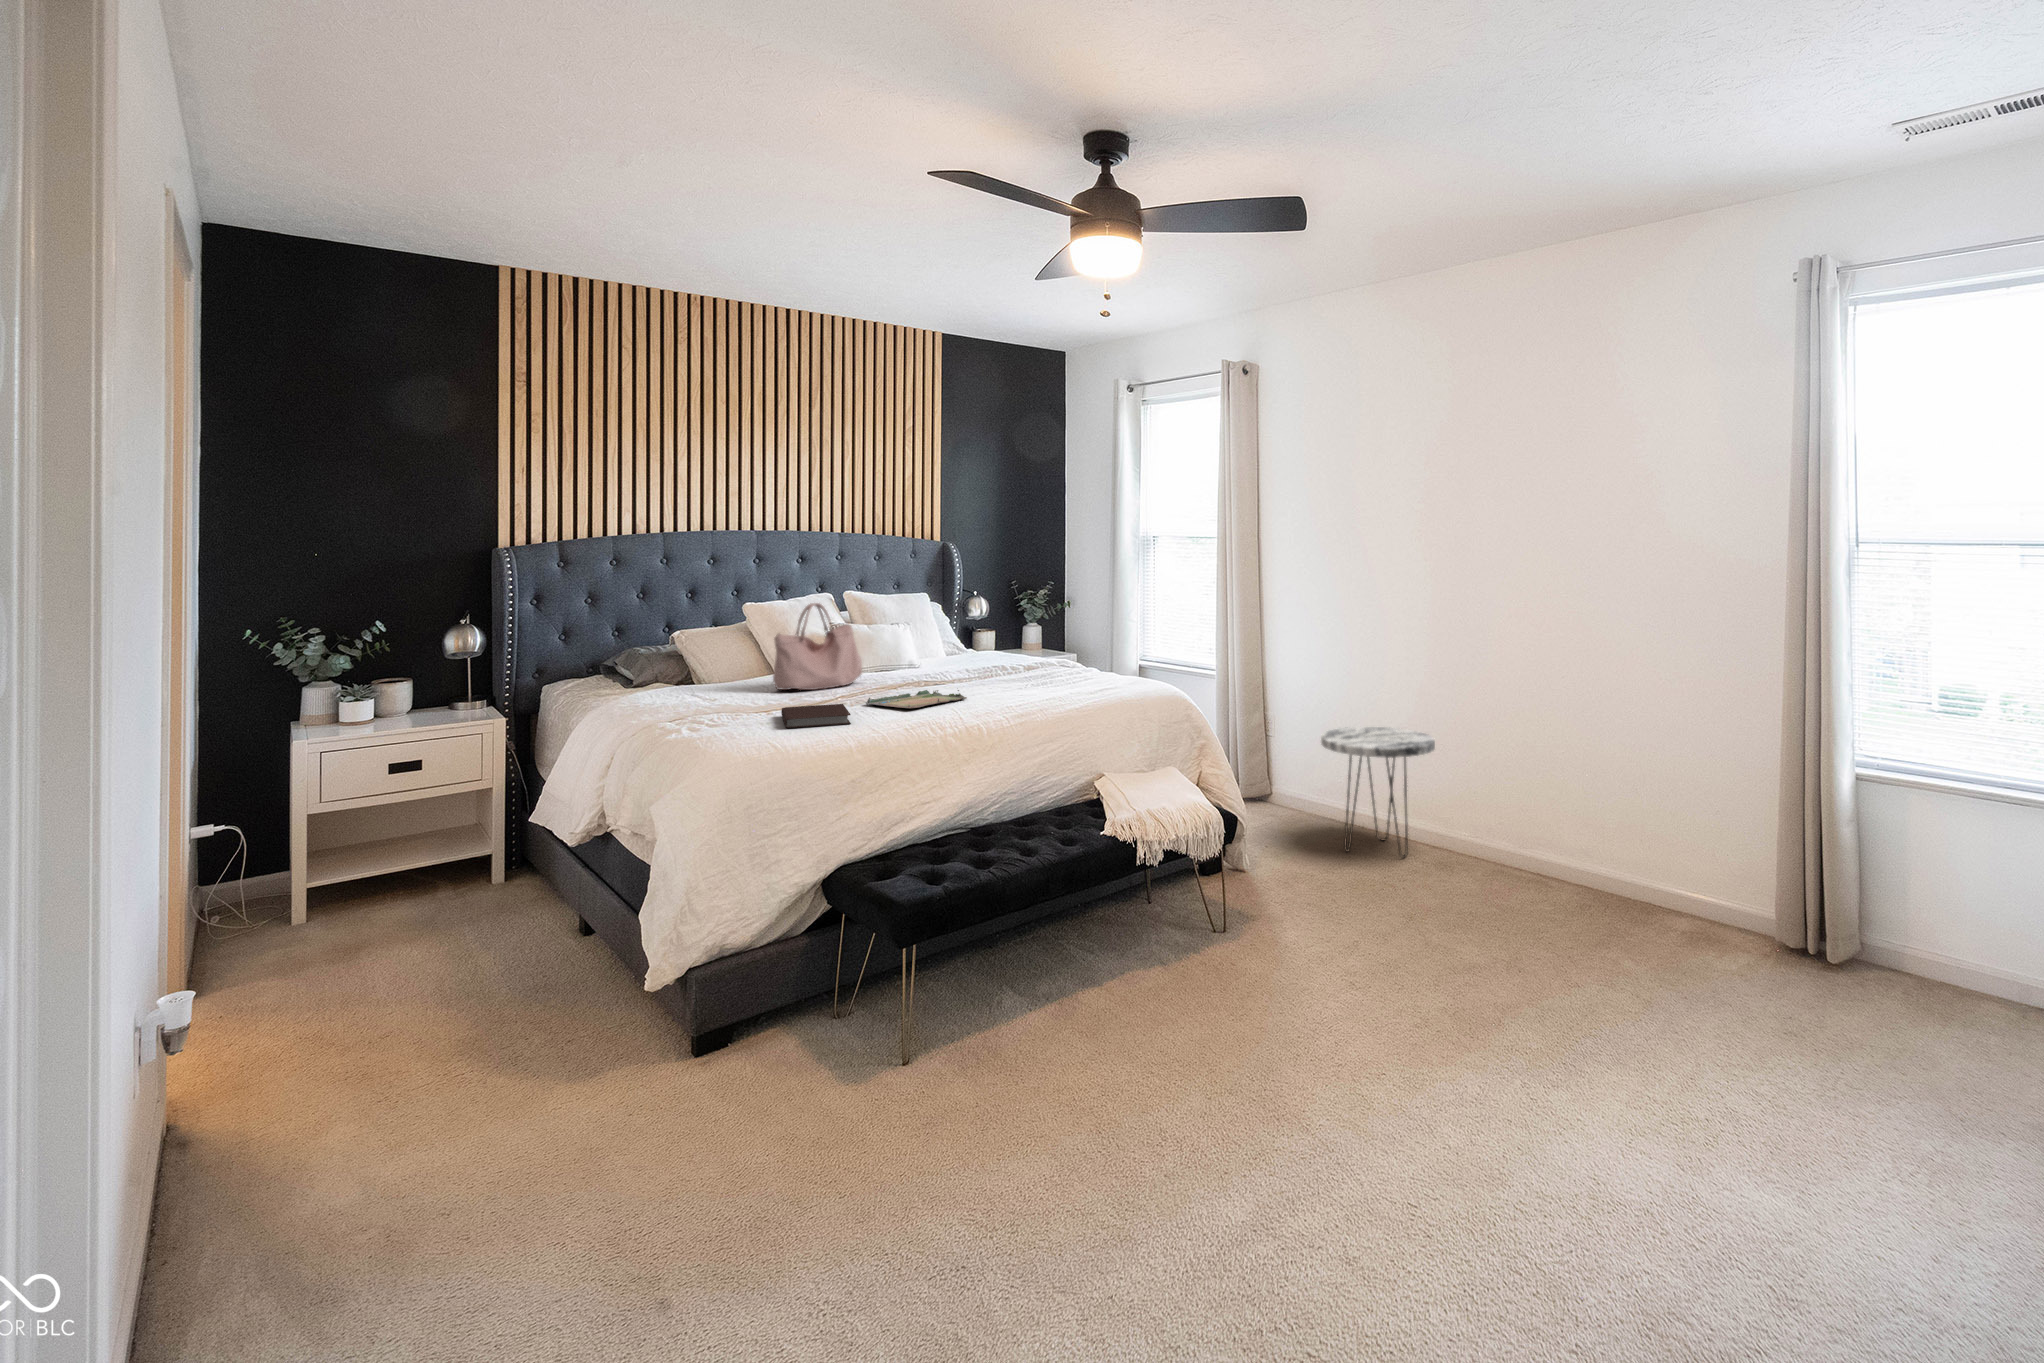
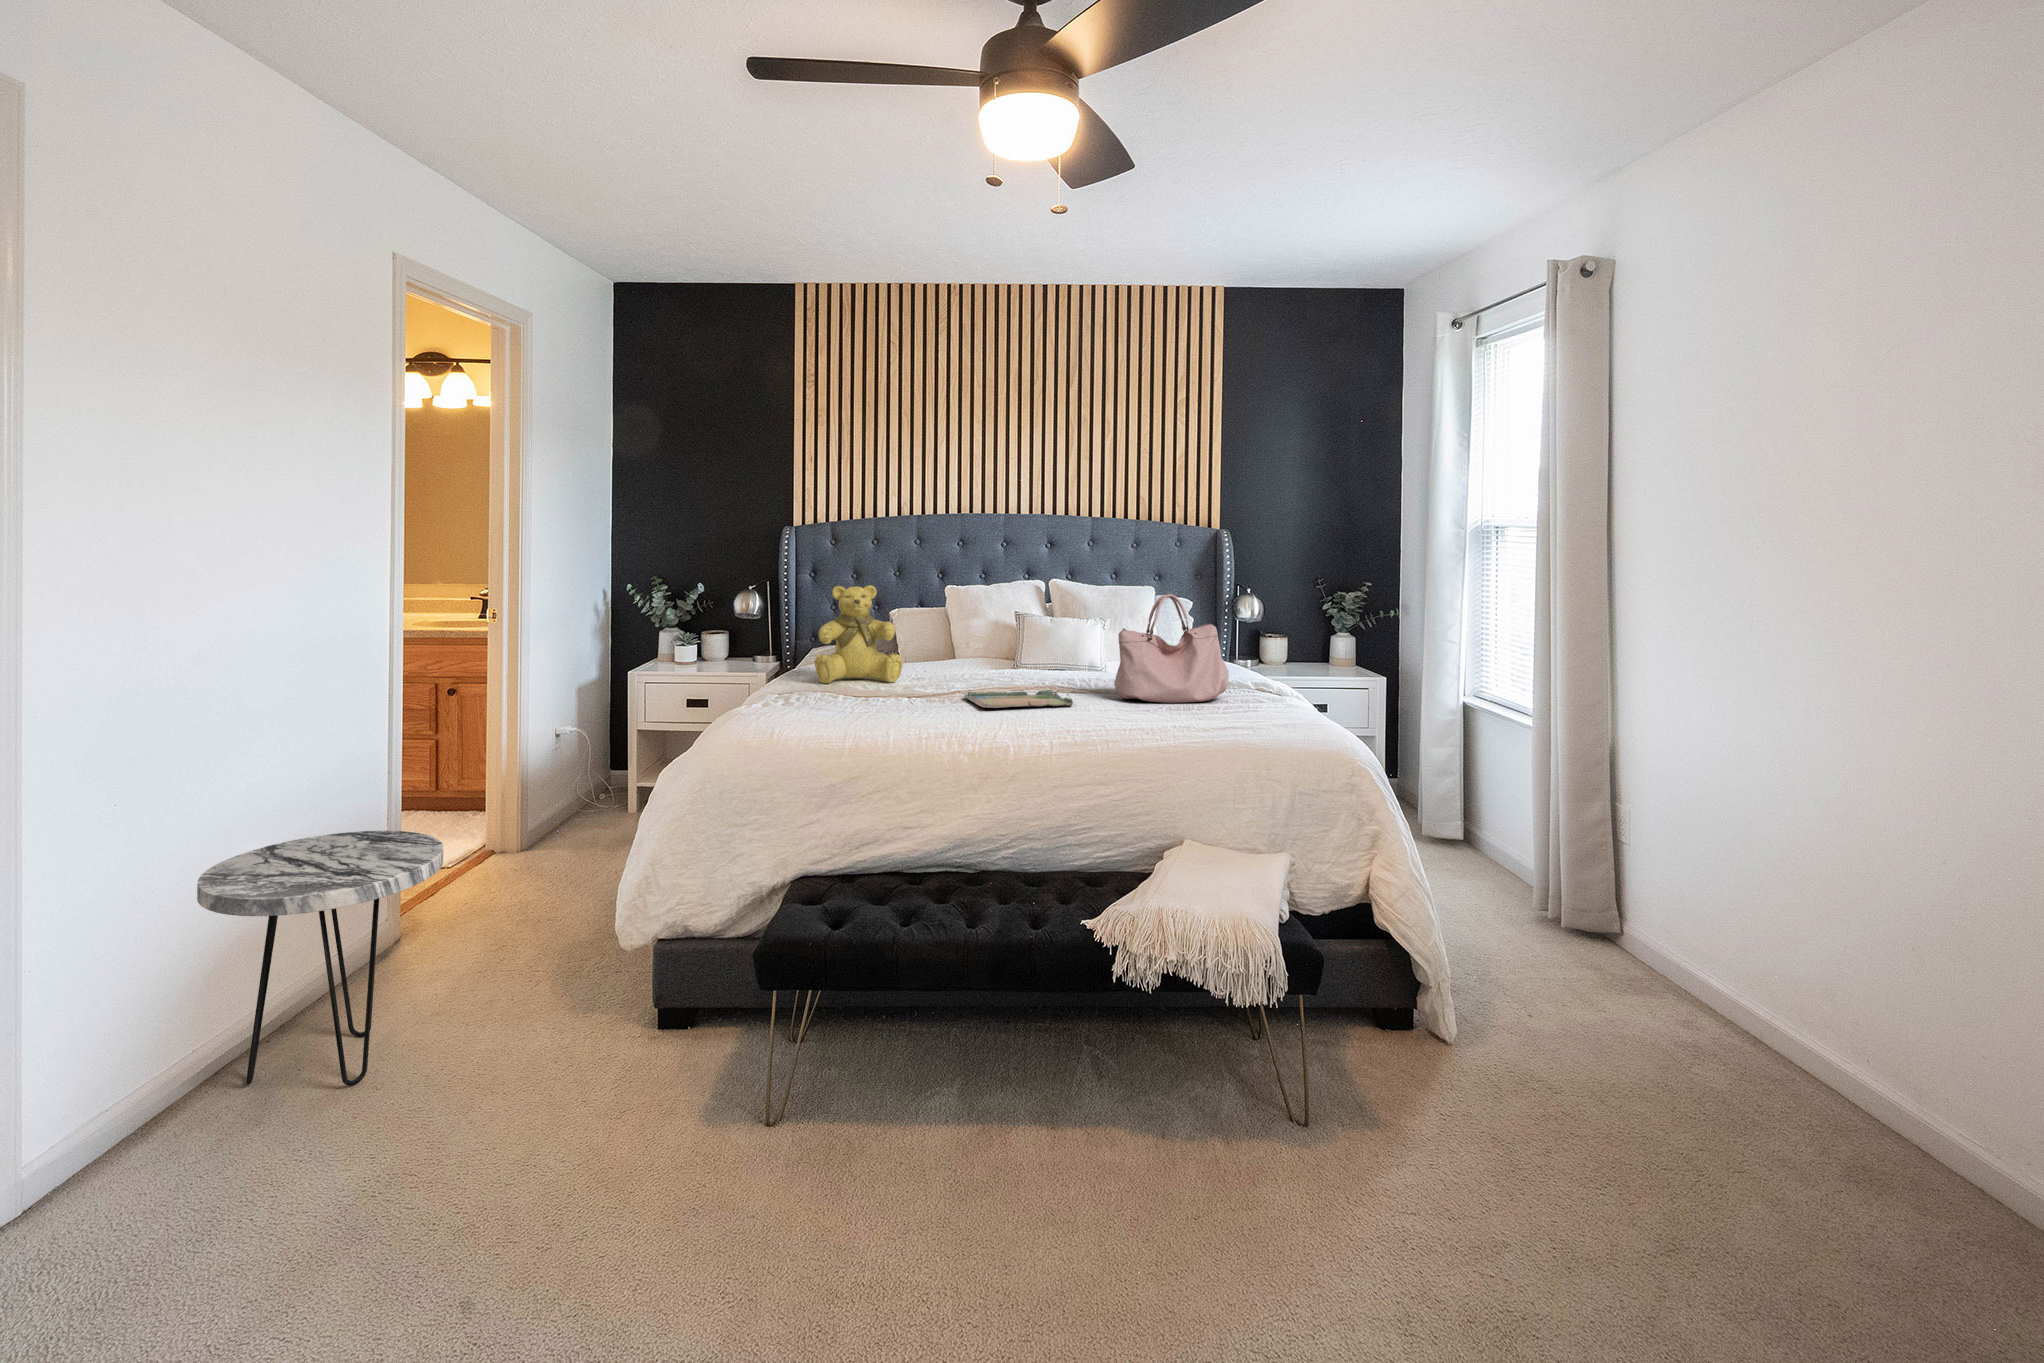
handbag: present [773,603,862,690] -> present [1114,594,1229,703]
teddy bear: none [684,610,769,711] -> present [815,585,903,683]
notebook: present [781,704,851,728] -> none [835,689,927,716]
side table: present [1321,727,1435,857] -> present [197,831,443,1086]

